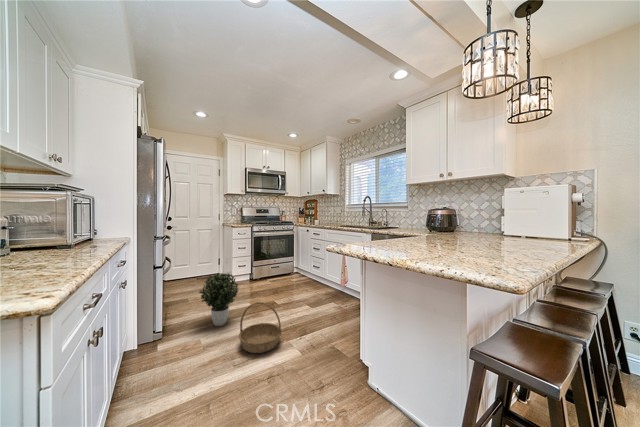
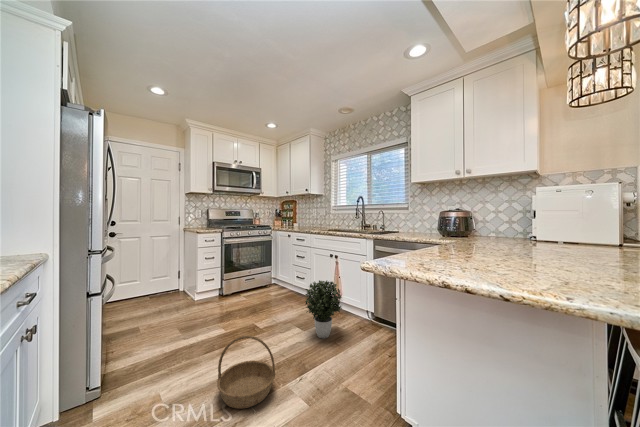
potted plant: present [199,273,238,326] -> present [305,280,342,338]

